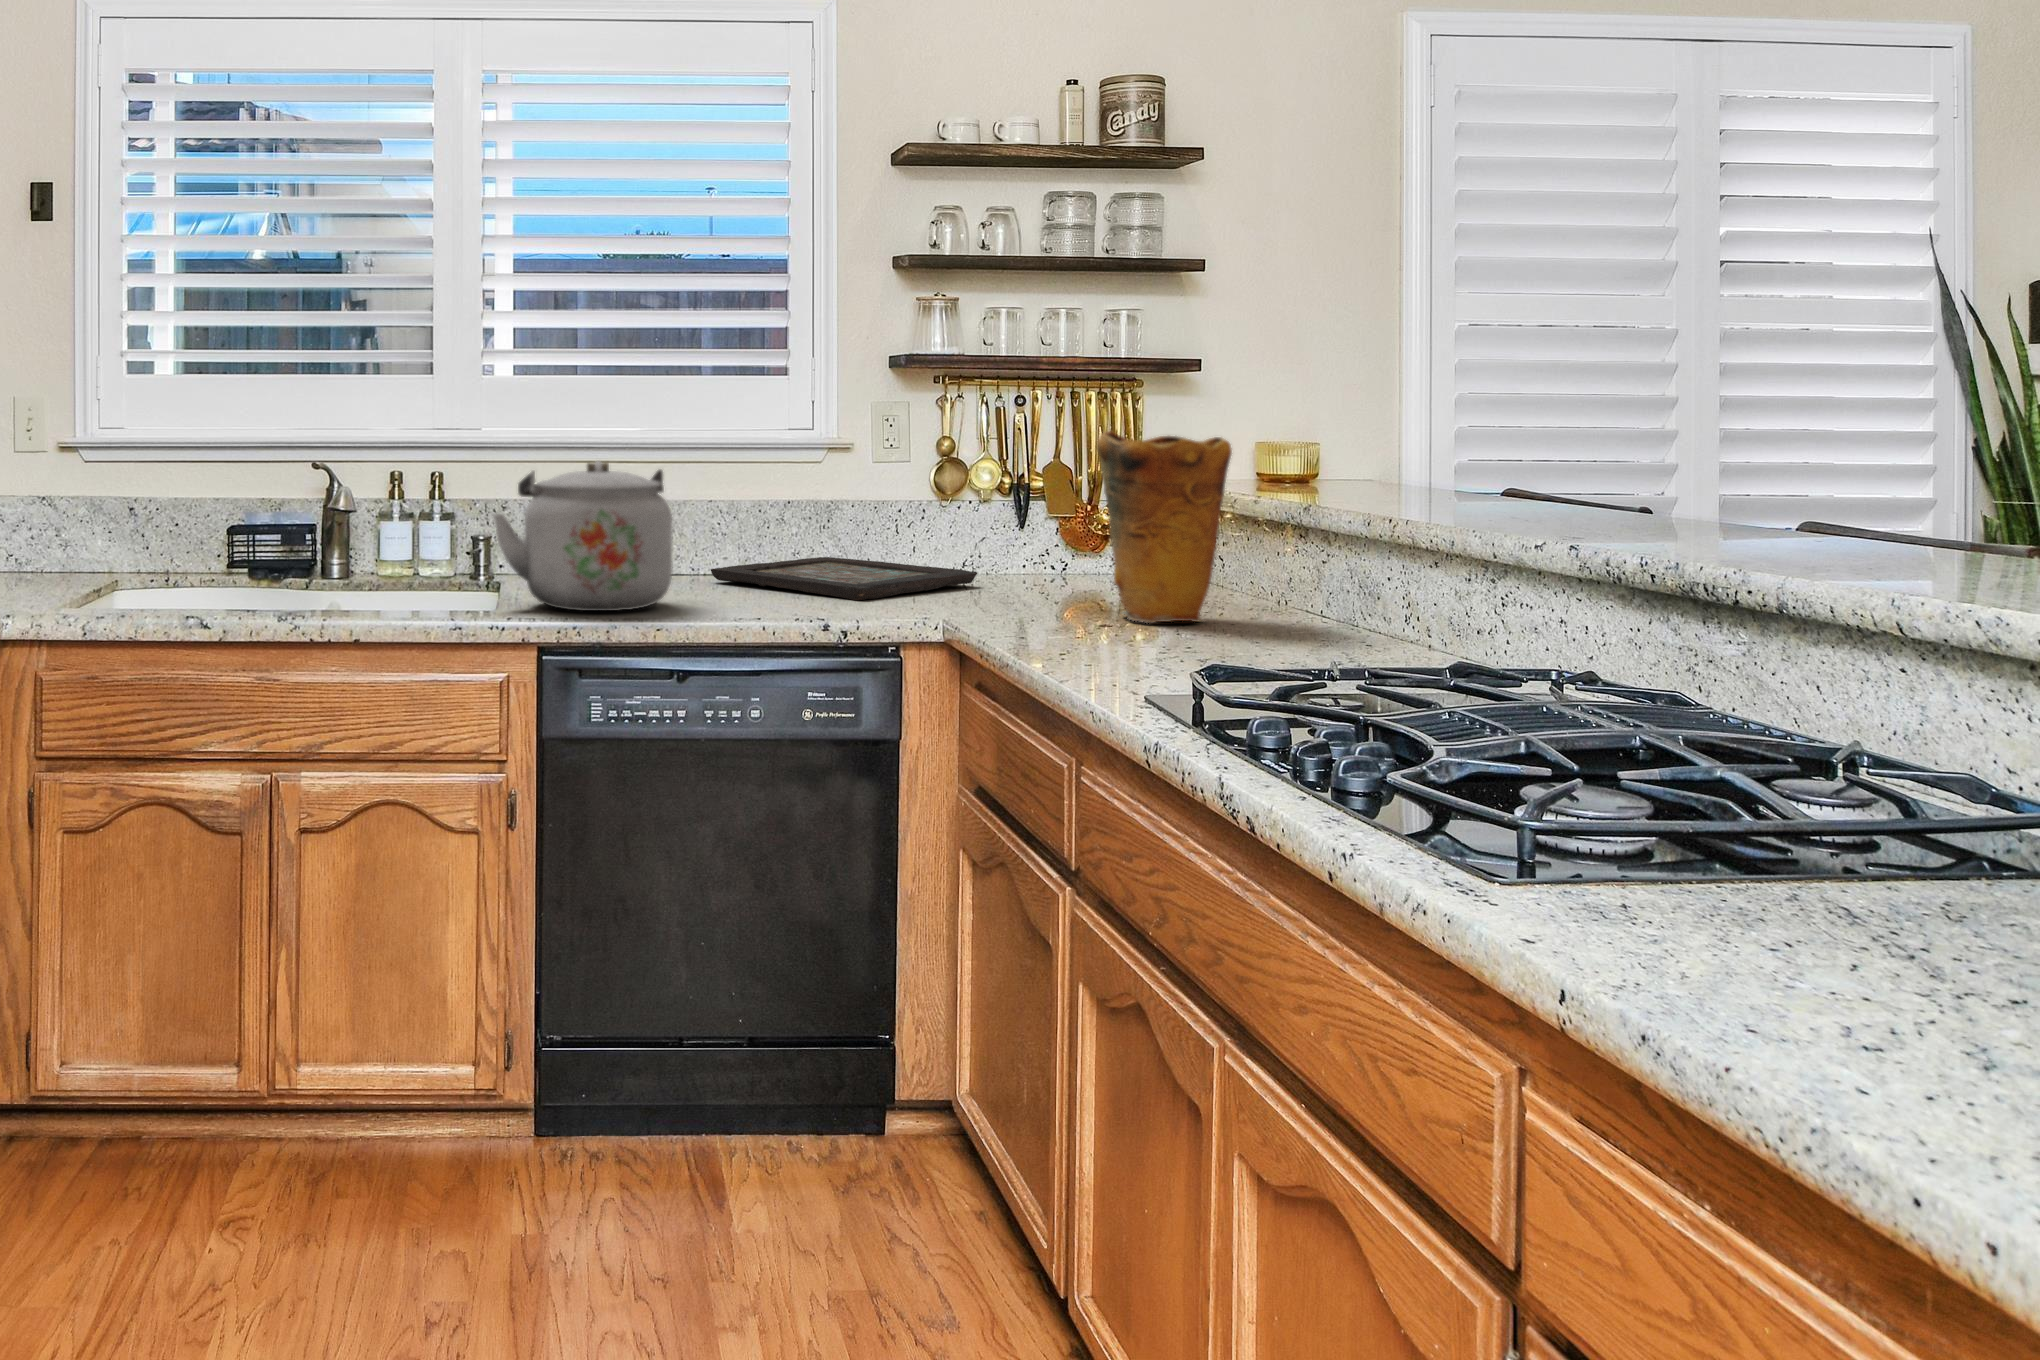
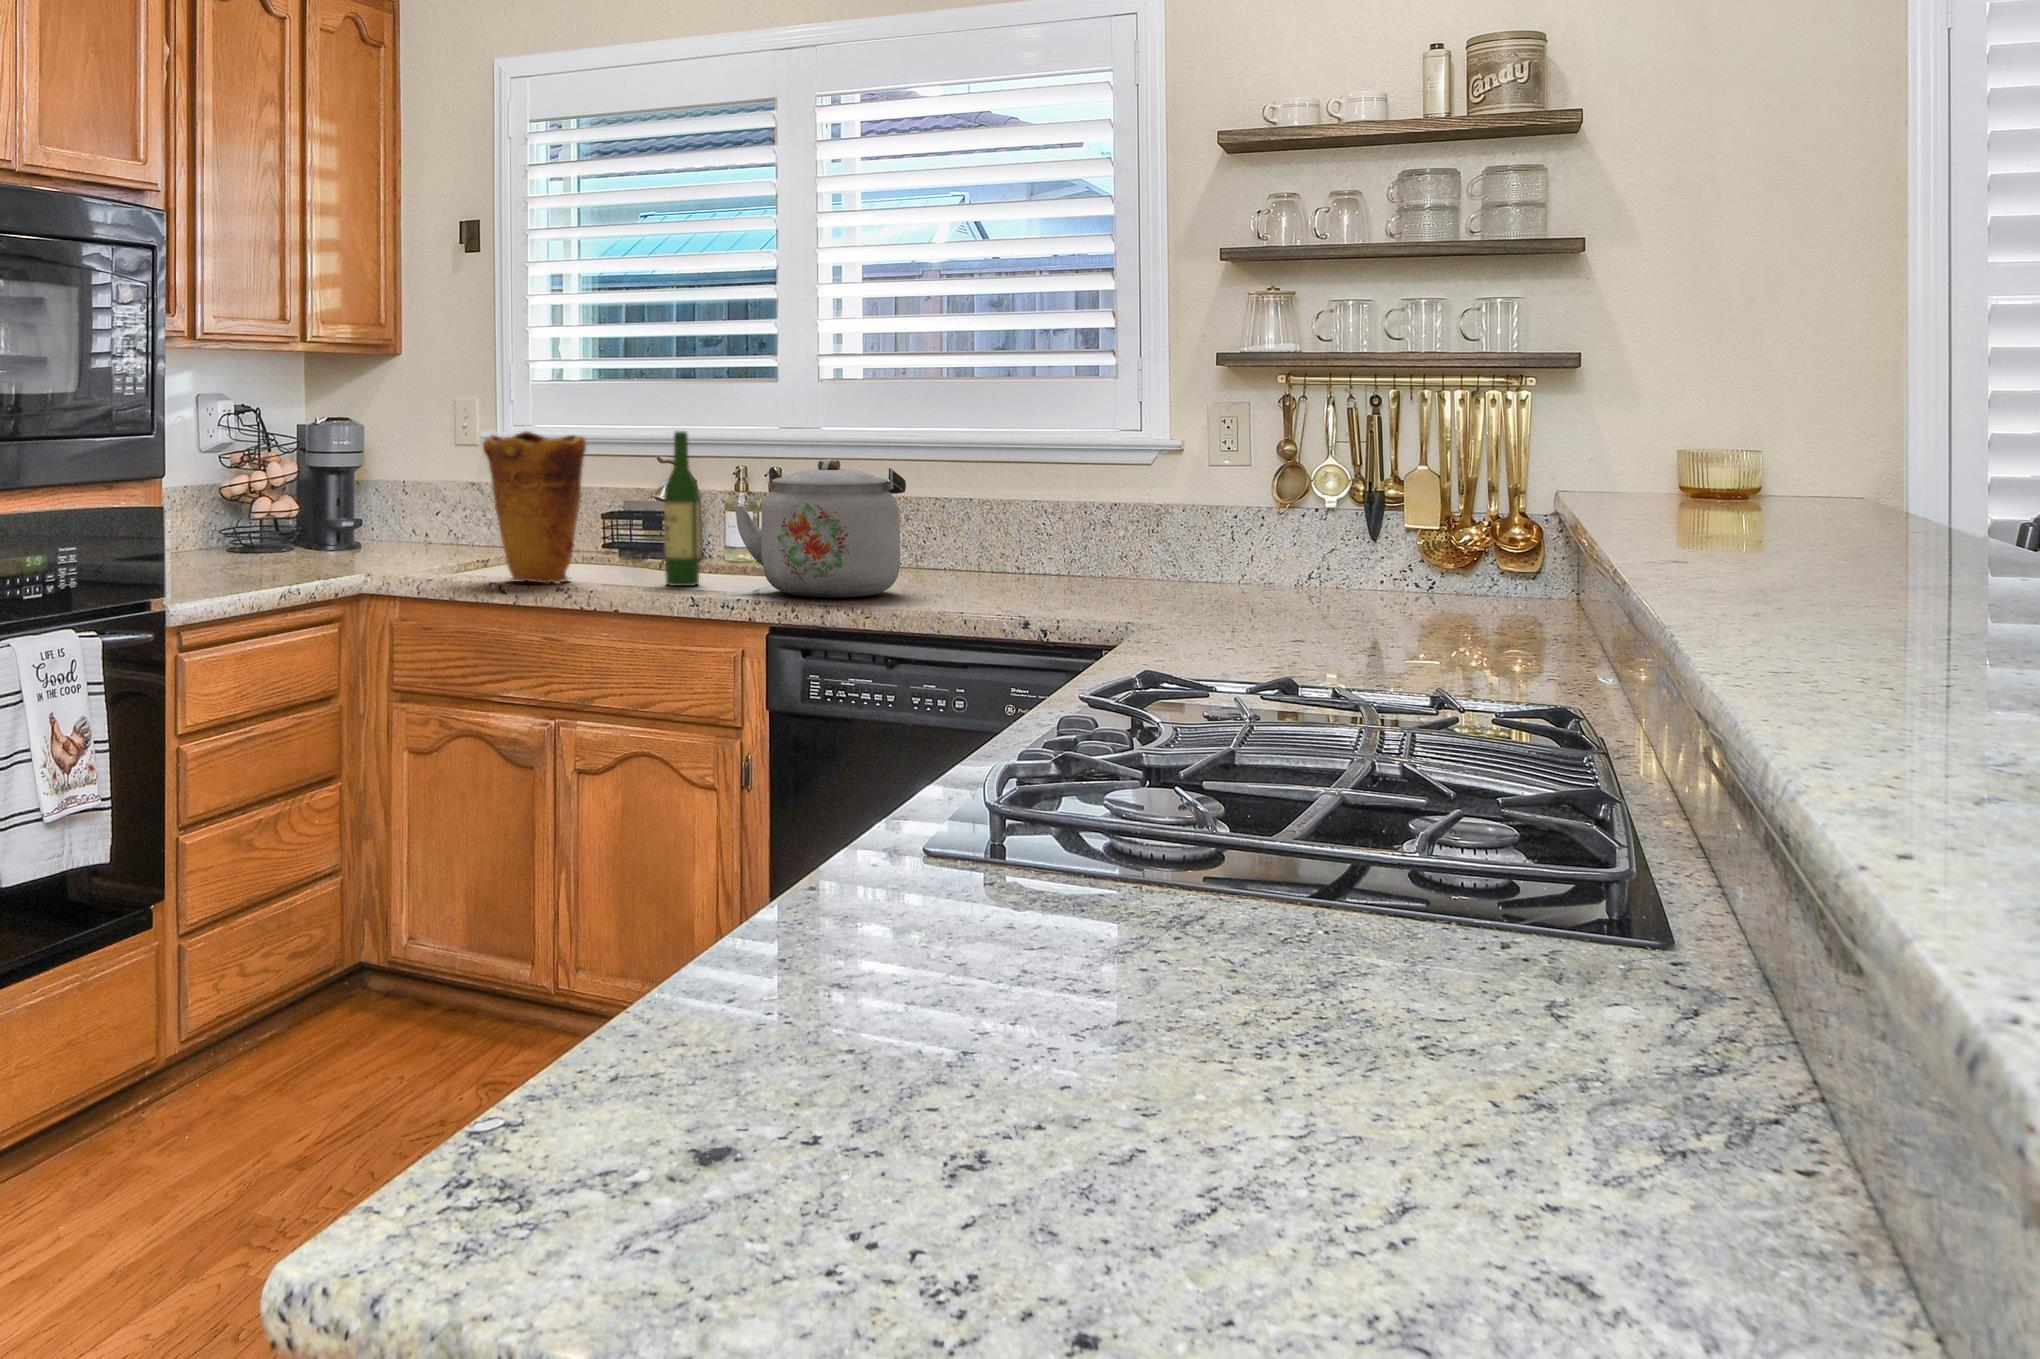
wine bottle: none [394,431,436,607] -> present [664,431,700,586]
vase: present [1097,431,1232,623] -> present [483,431,586,584]
decorative tray: present [711,557,977,600] -> none [1006,563,1273,602]

